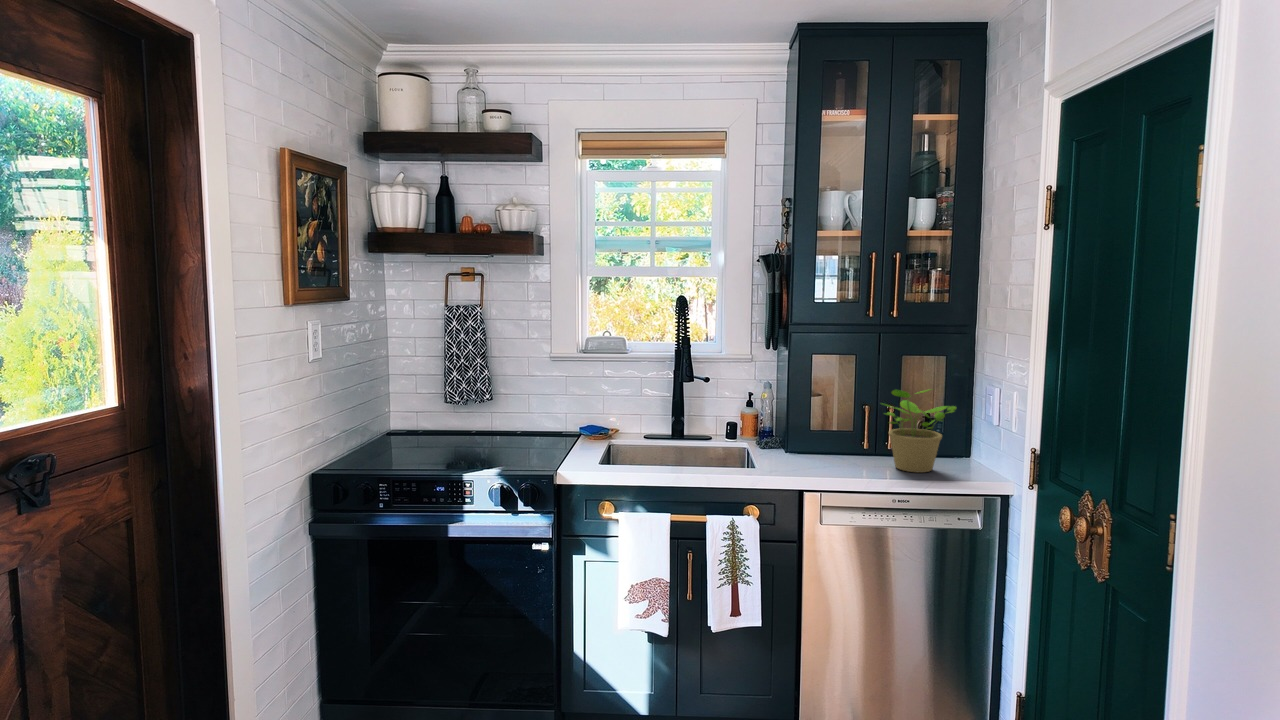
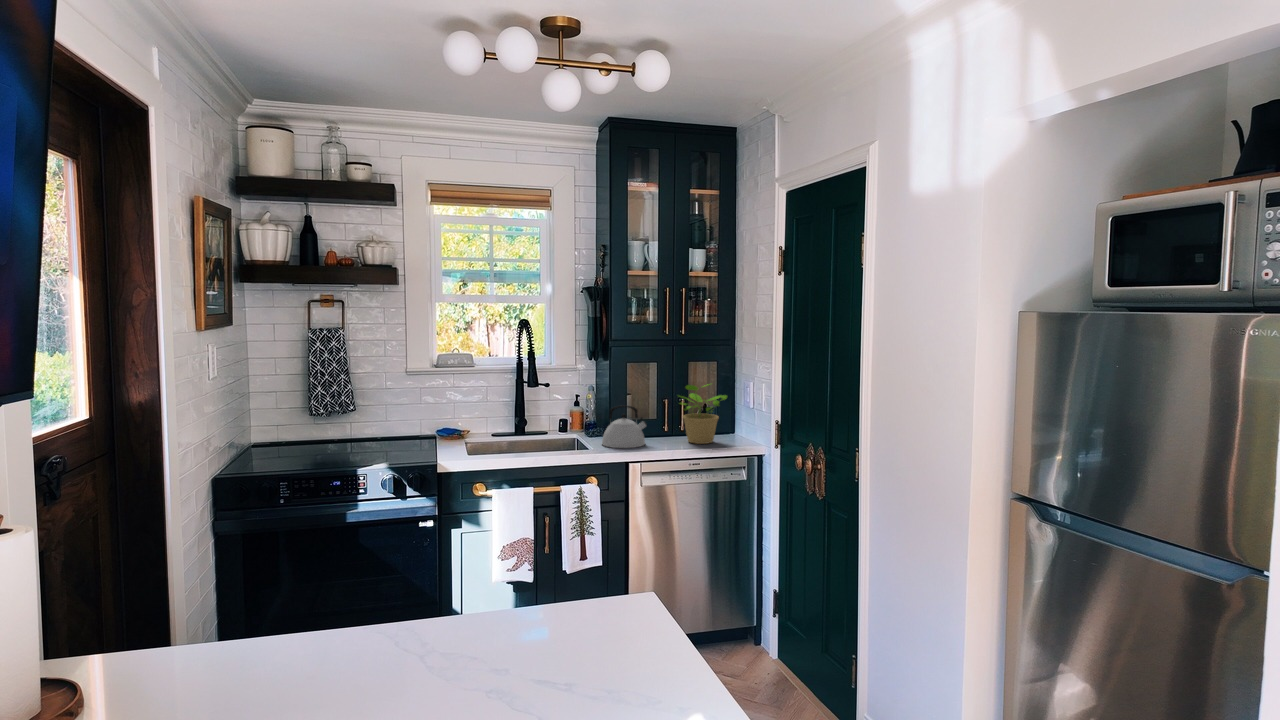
kettle: none [774,412,837,471] -> present [602,405,647,448]

